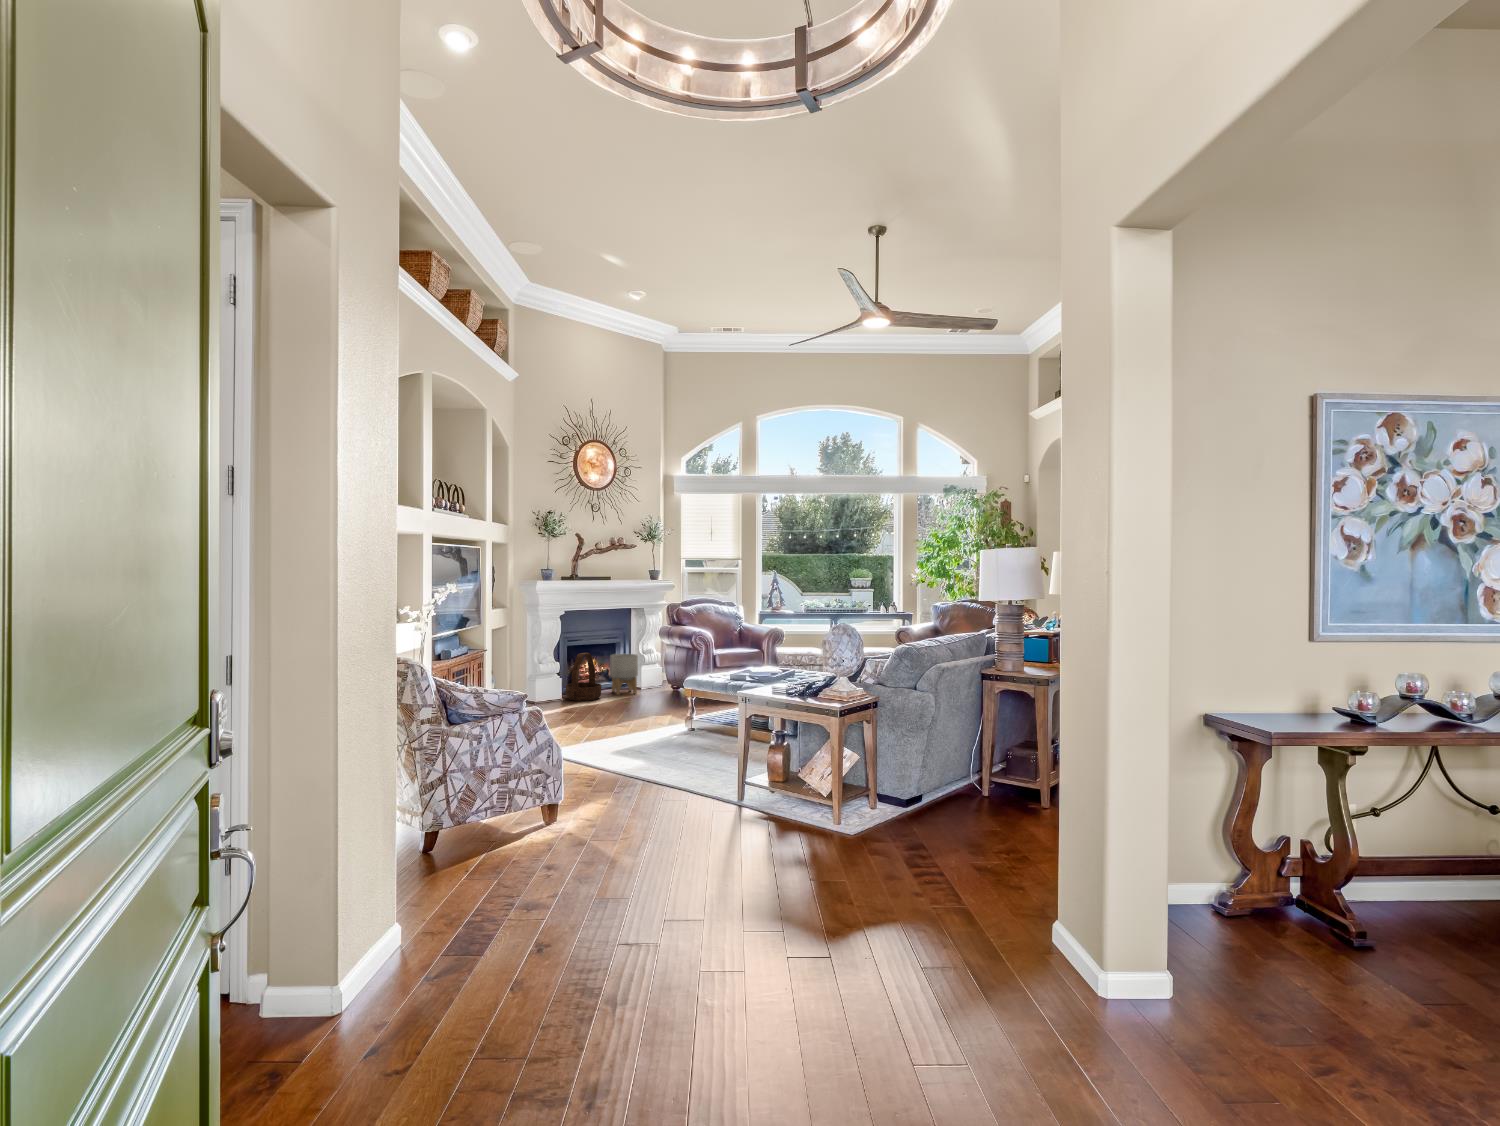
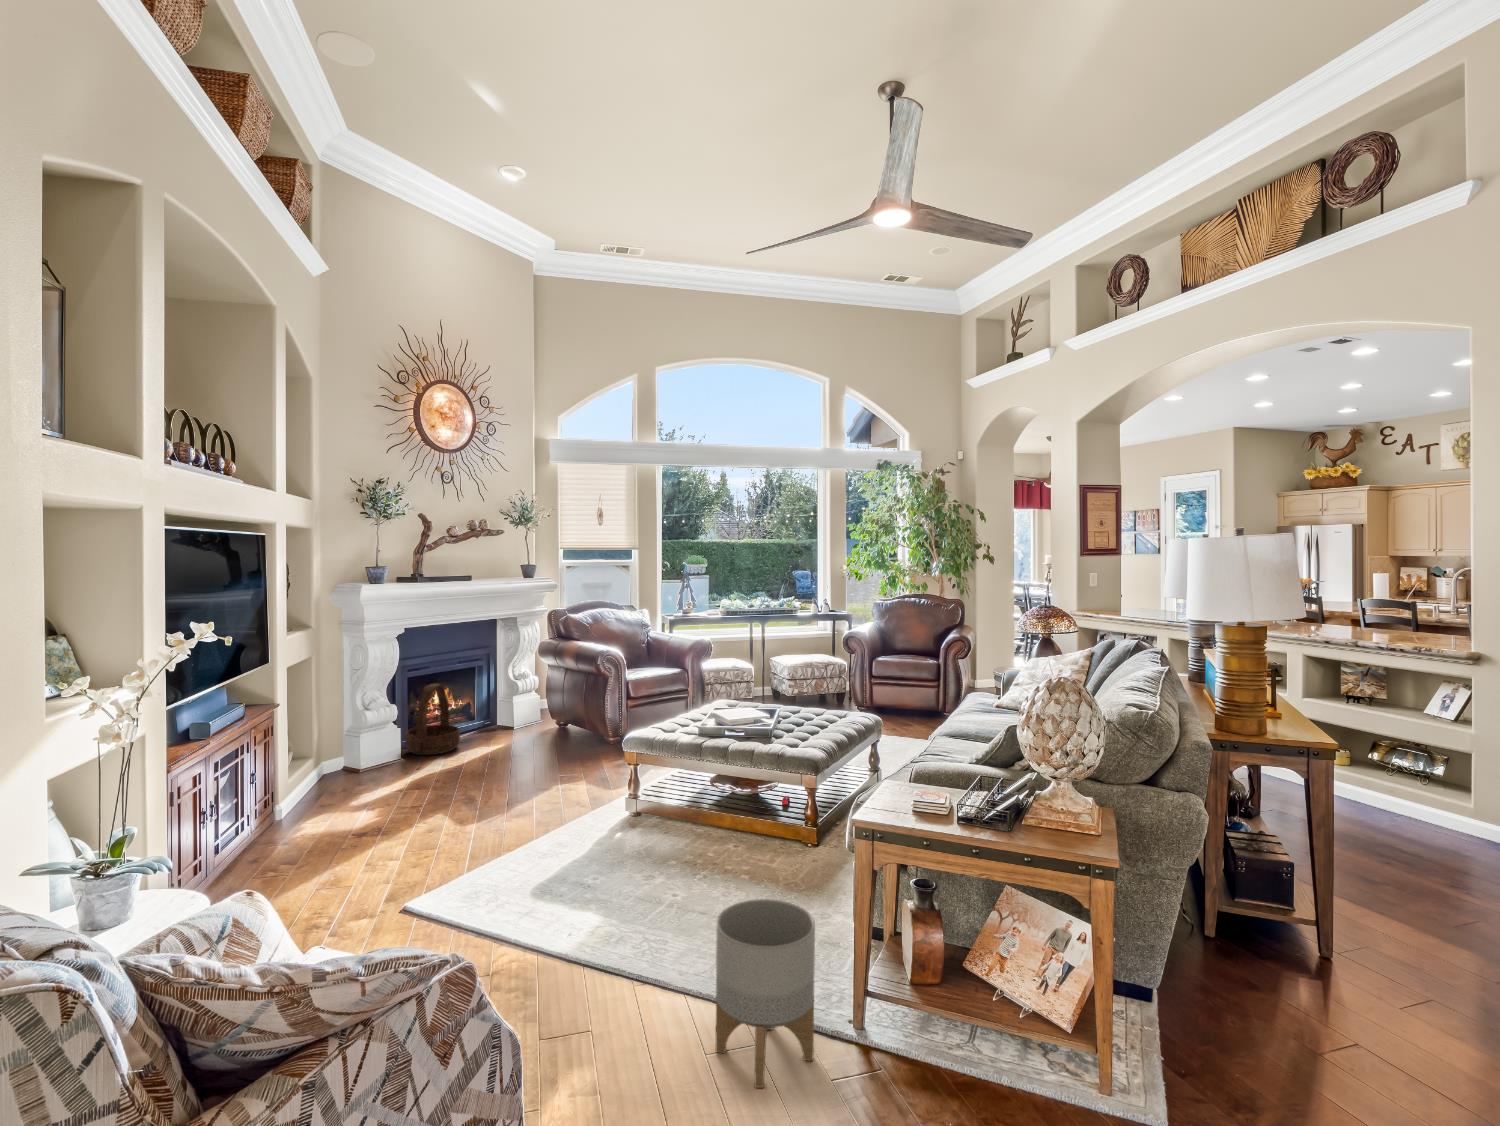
planter: present [610,654,638,695] -> present [715,899,815,1088]

